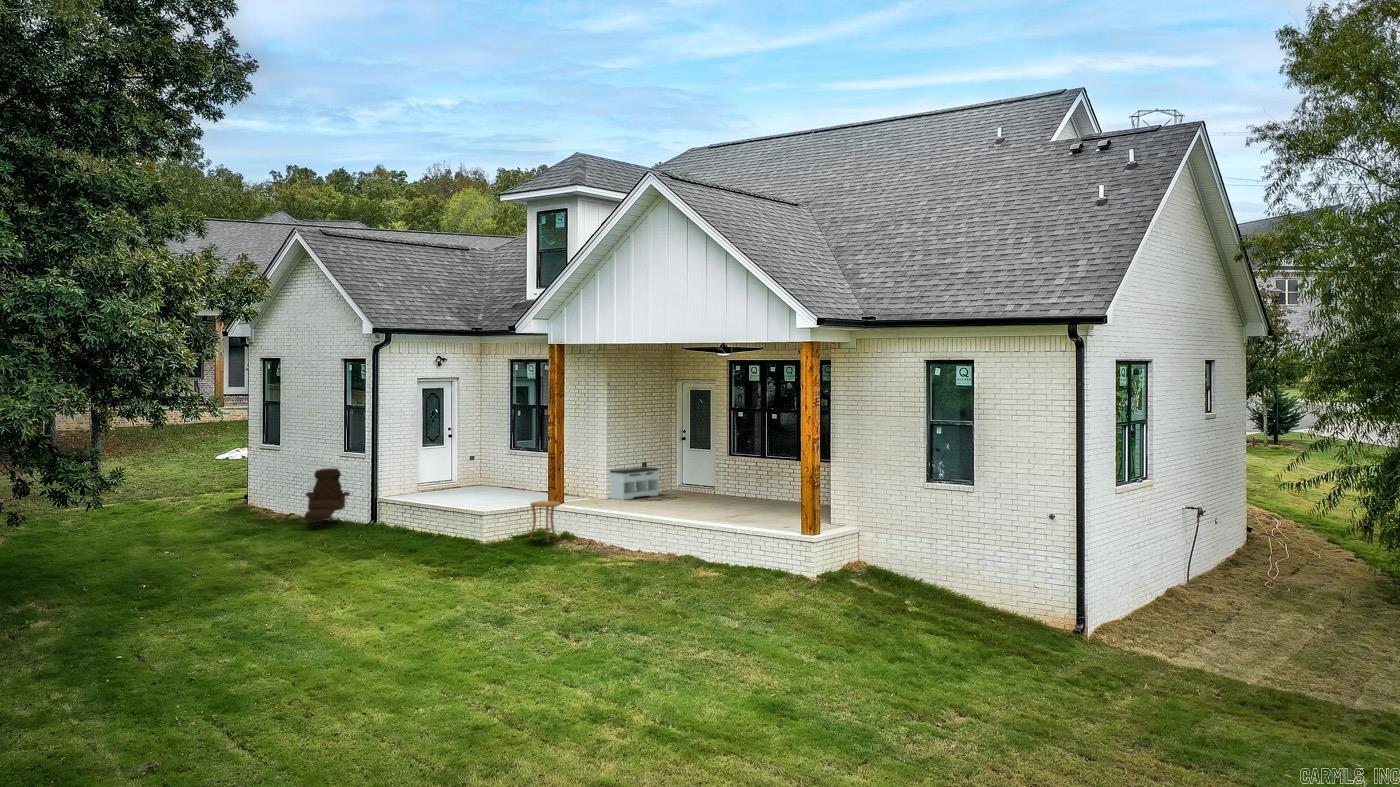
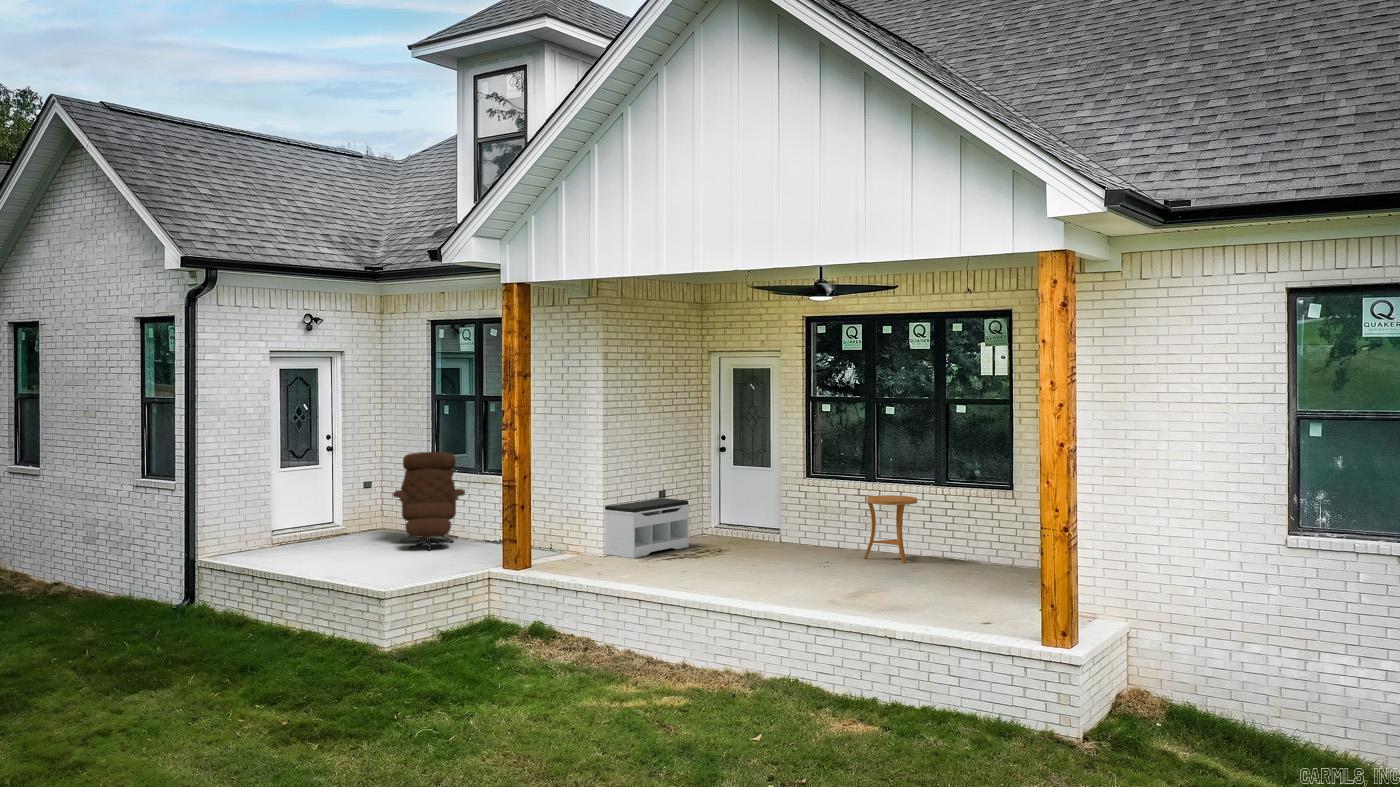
lounge chair: present [304,468,351,528] -> present [393,452,465,550]
side table: present [530,501,561,542] -> present [864,495,917,563]

